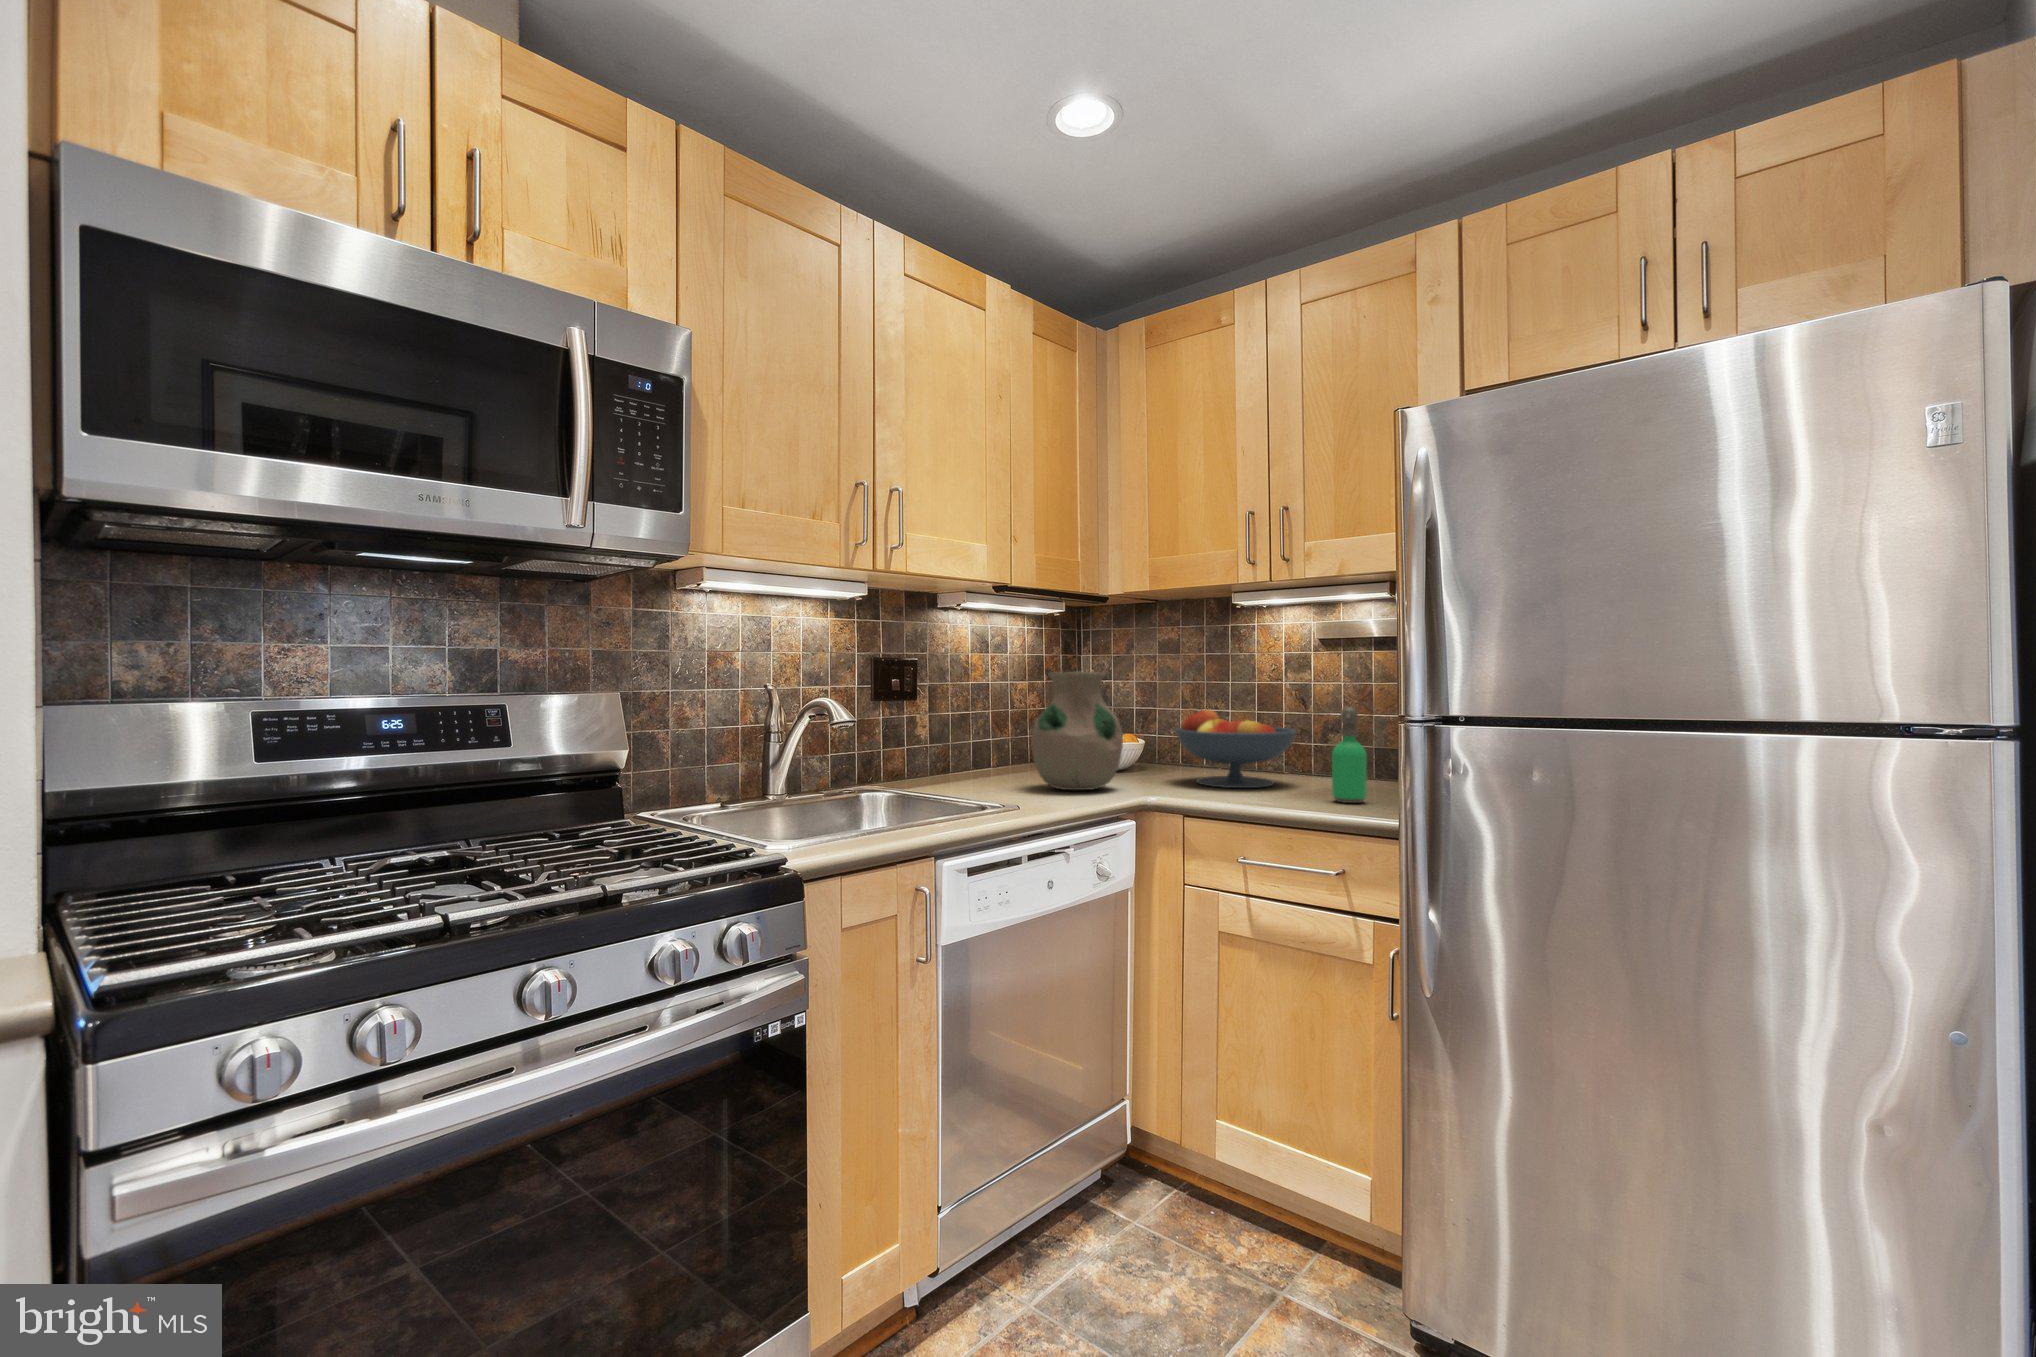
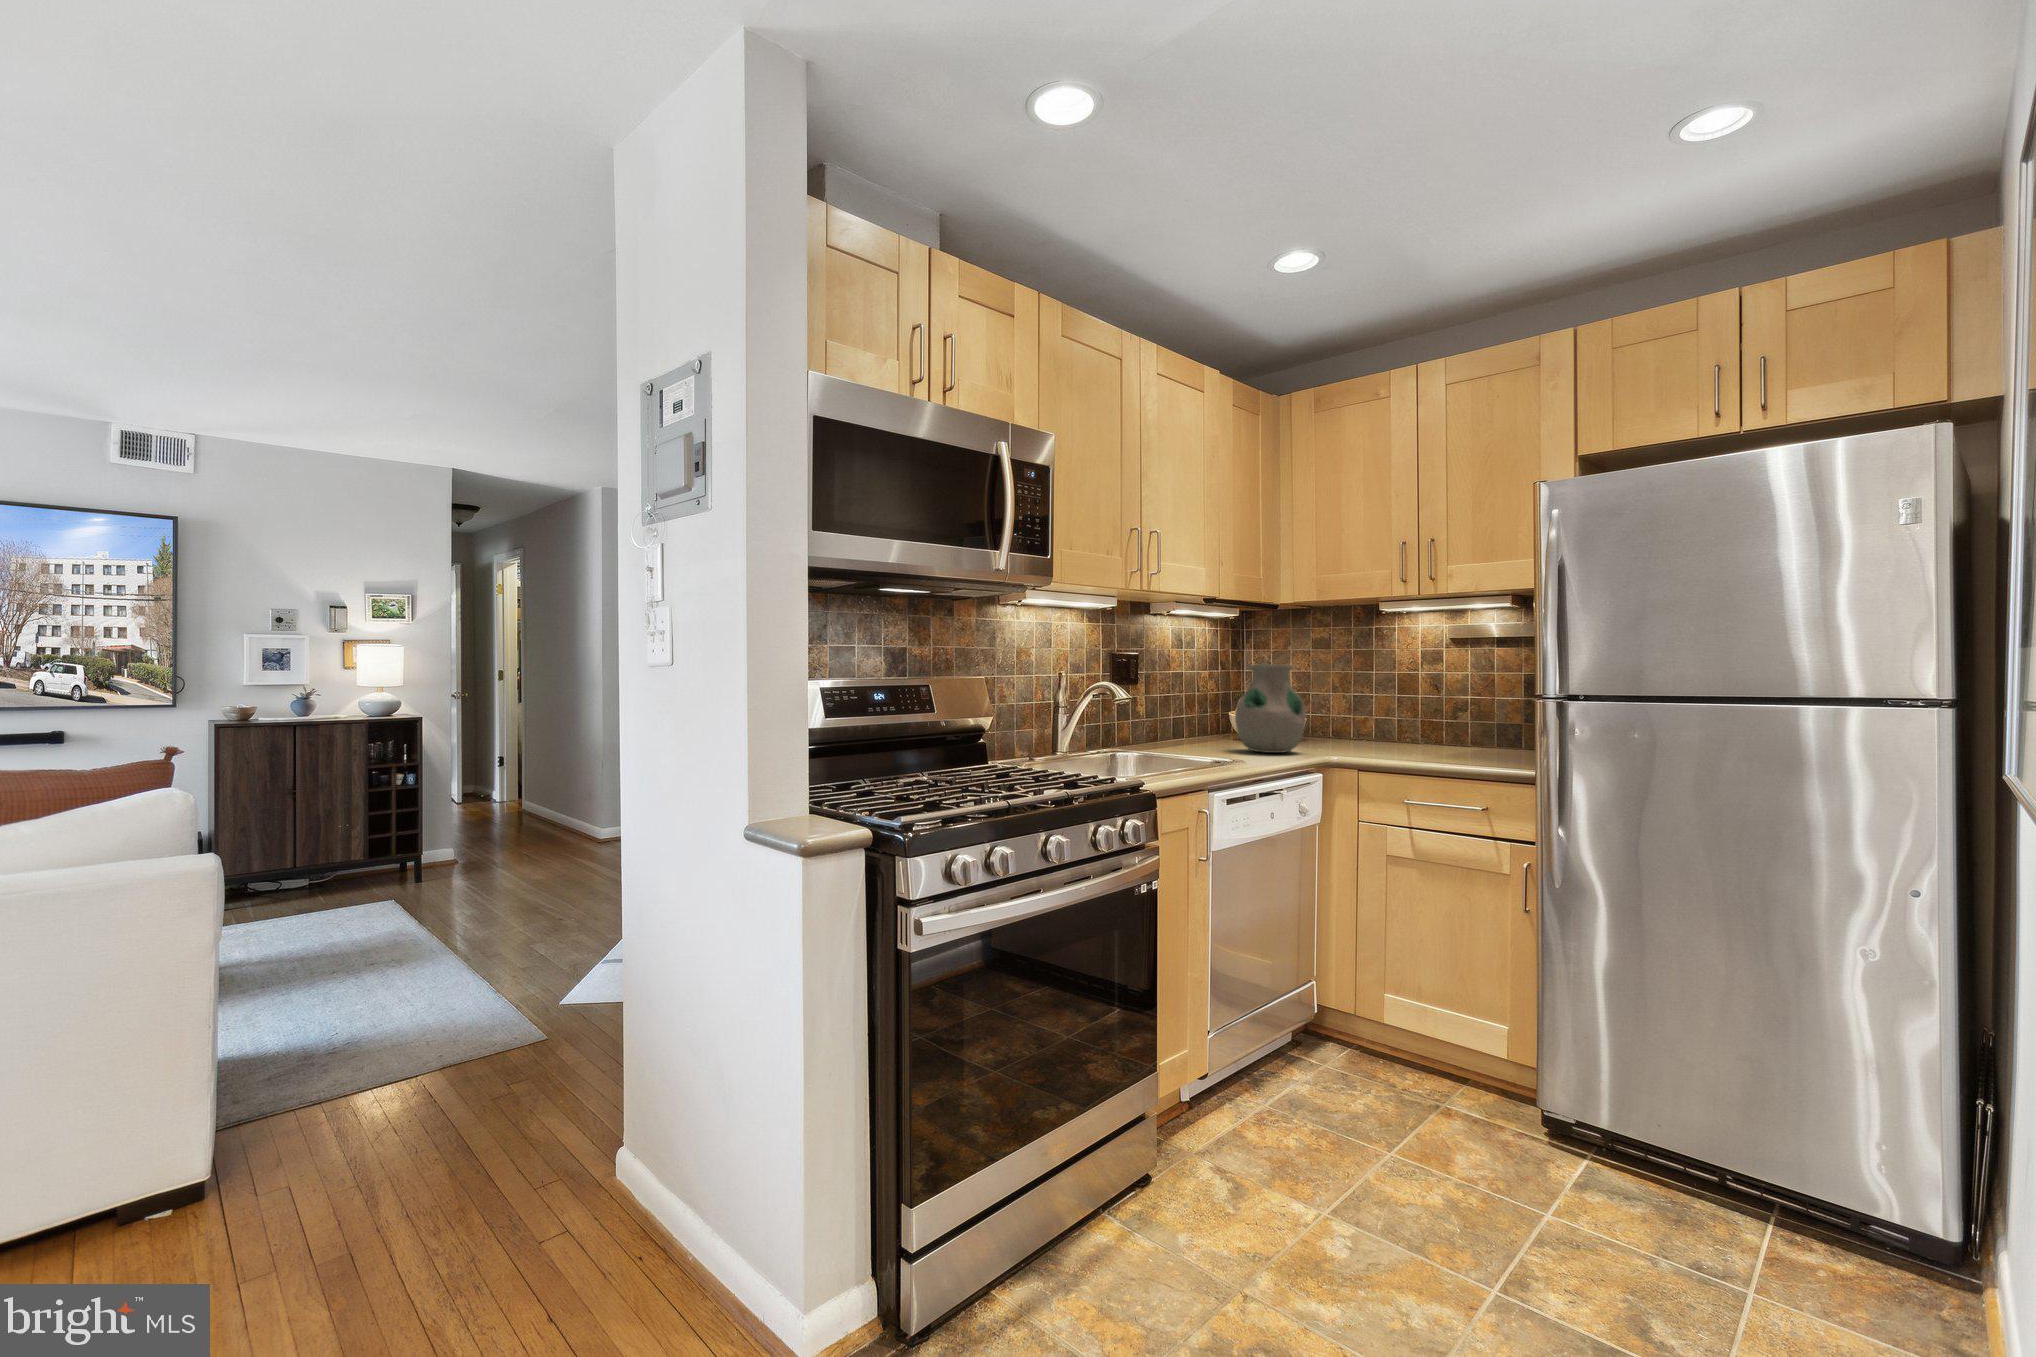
soap dispenser: present [1332,707,1367,803] -> none [1473,692,1500,763]
fruit bowl: present [1175,710,1296,788] -> none [1339,693,1437,753]

